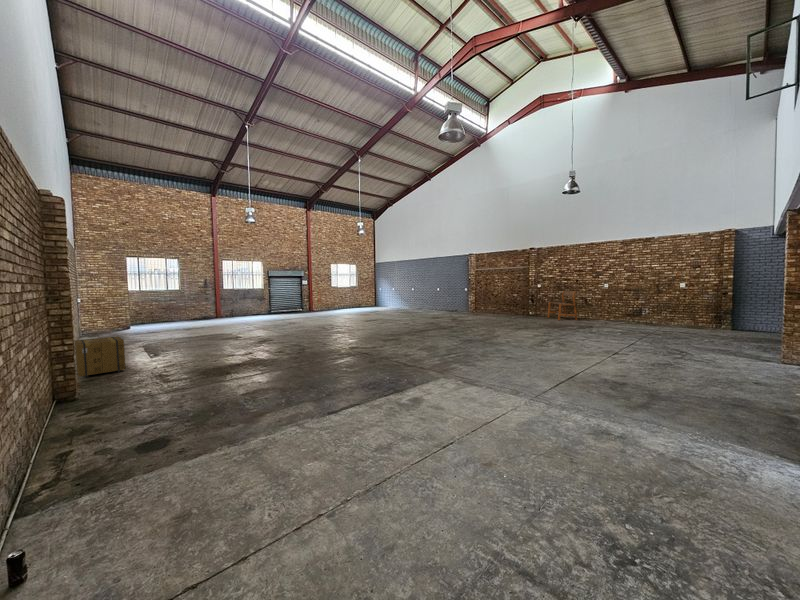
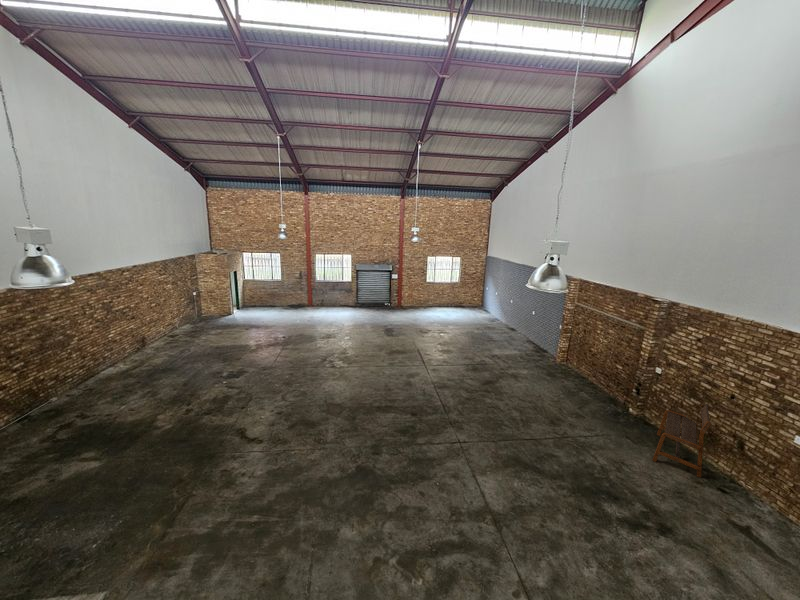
cardboard box: present [75,336,126,378] -> none [41,369,99,407]

